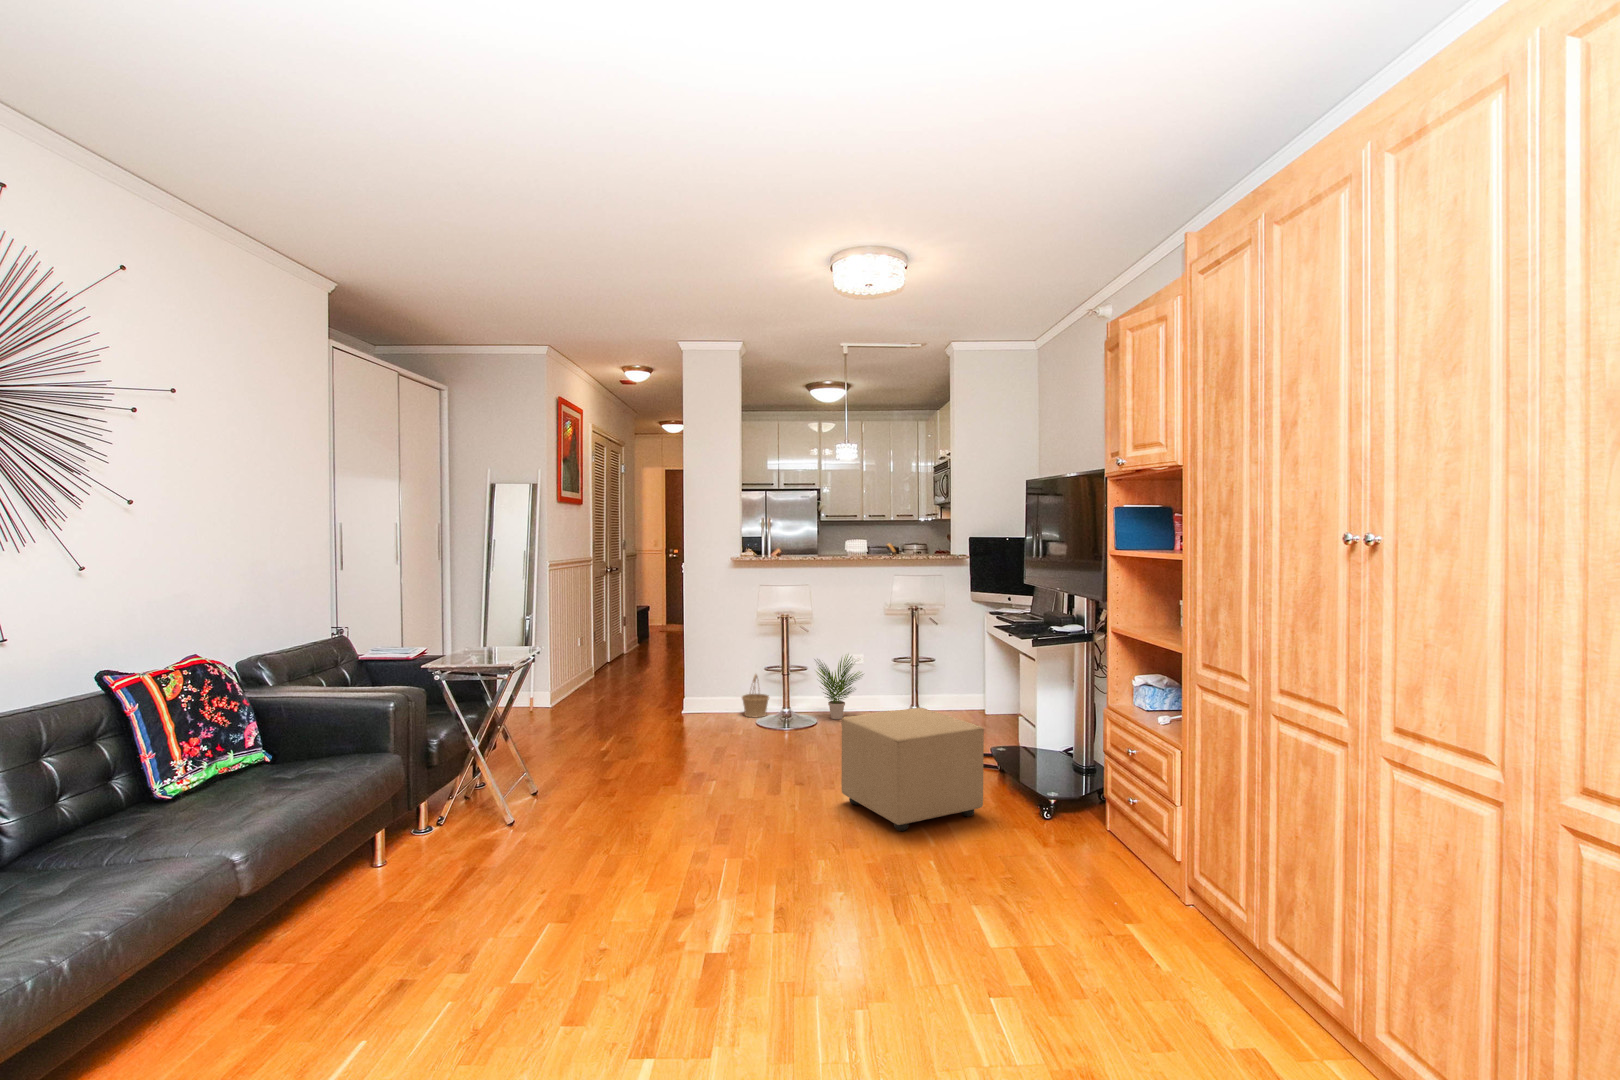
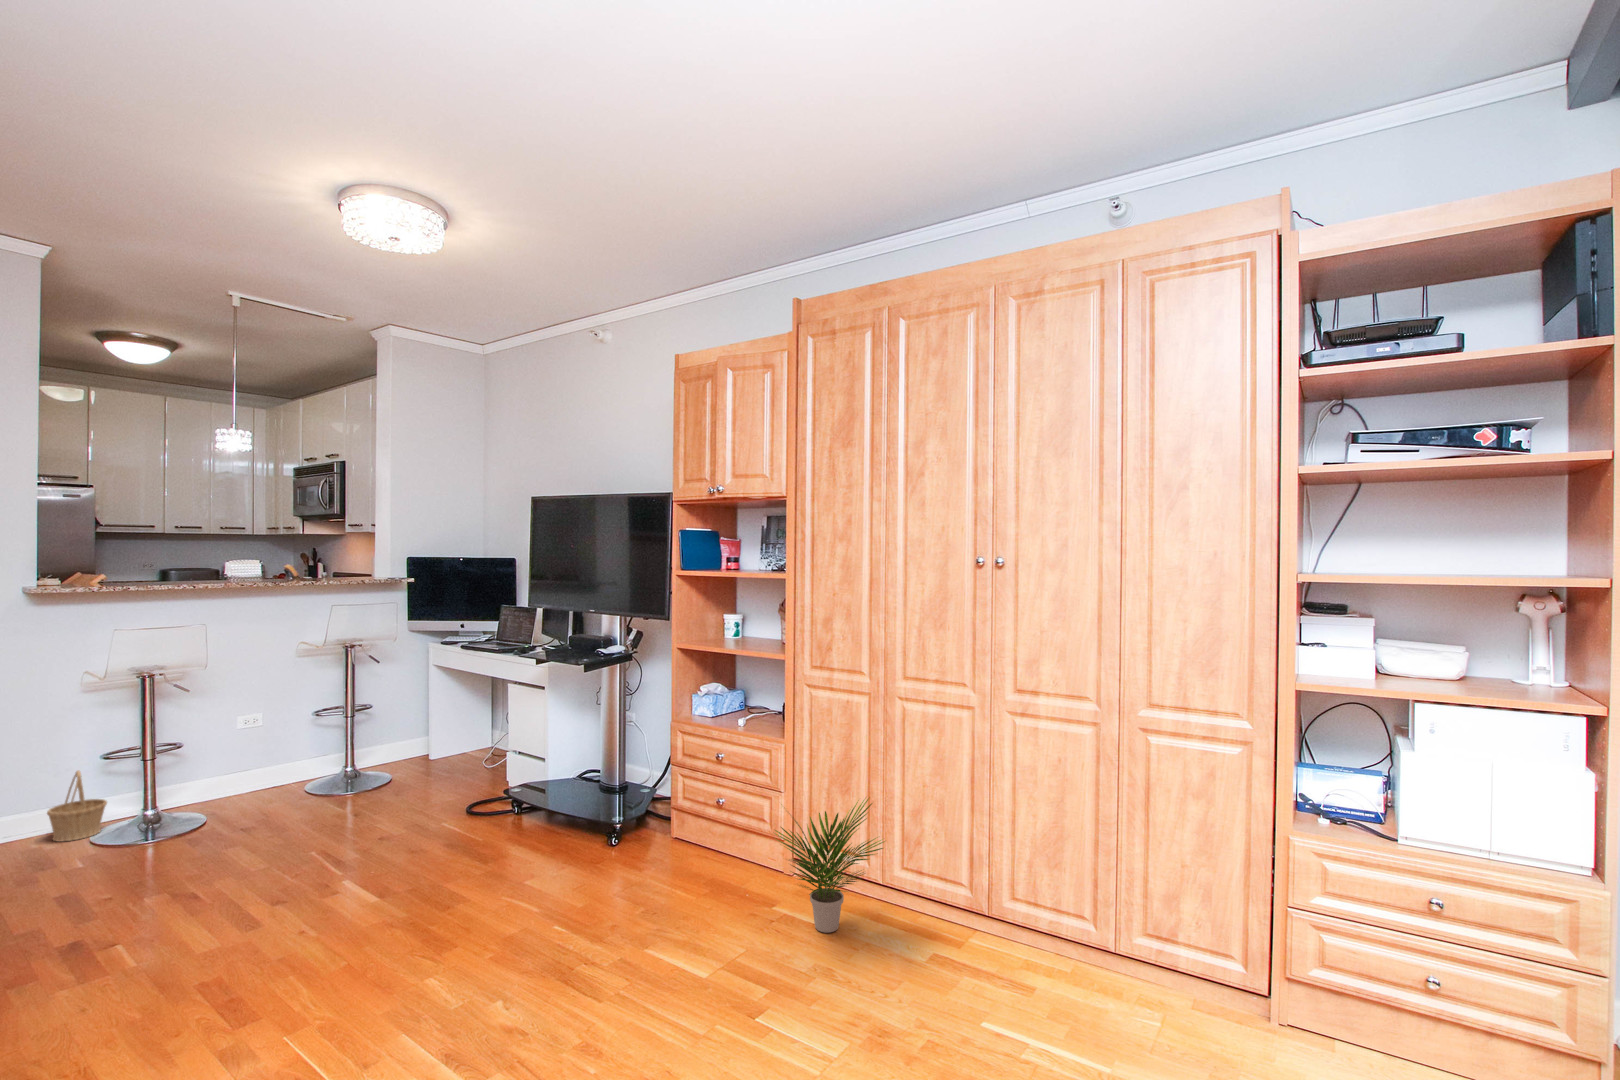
potted plant: present [816,656,863,719] -> present [775,798,885,933]
ottoman: present [841,708,984,831] -> none [375,760,559,911]

